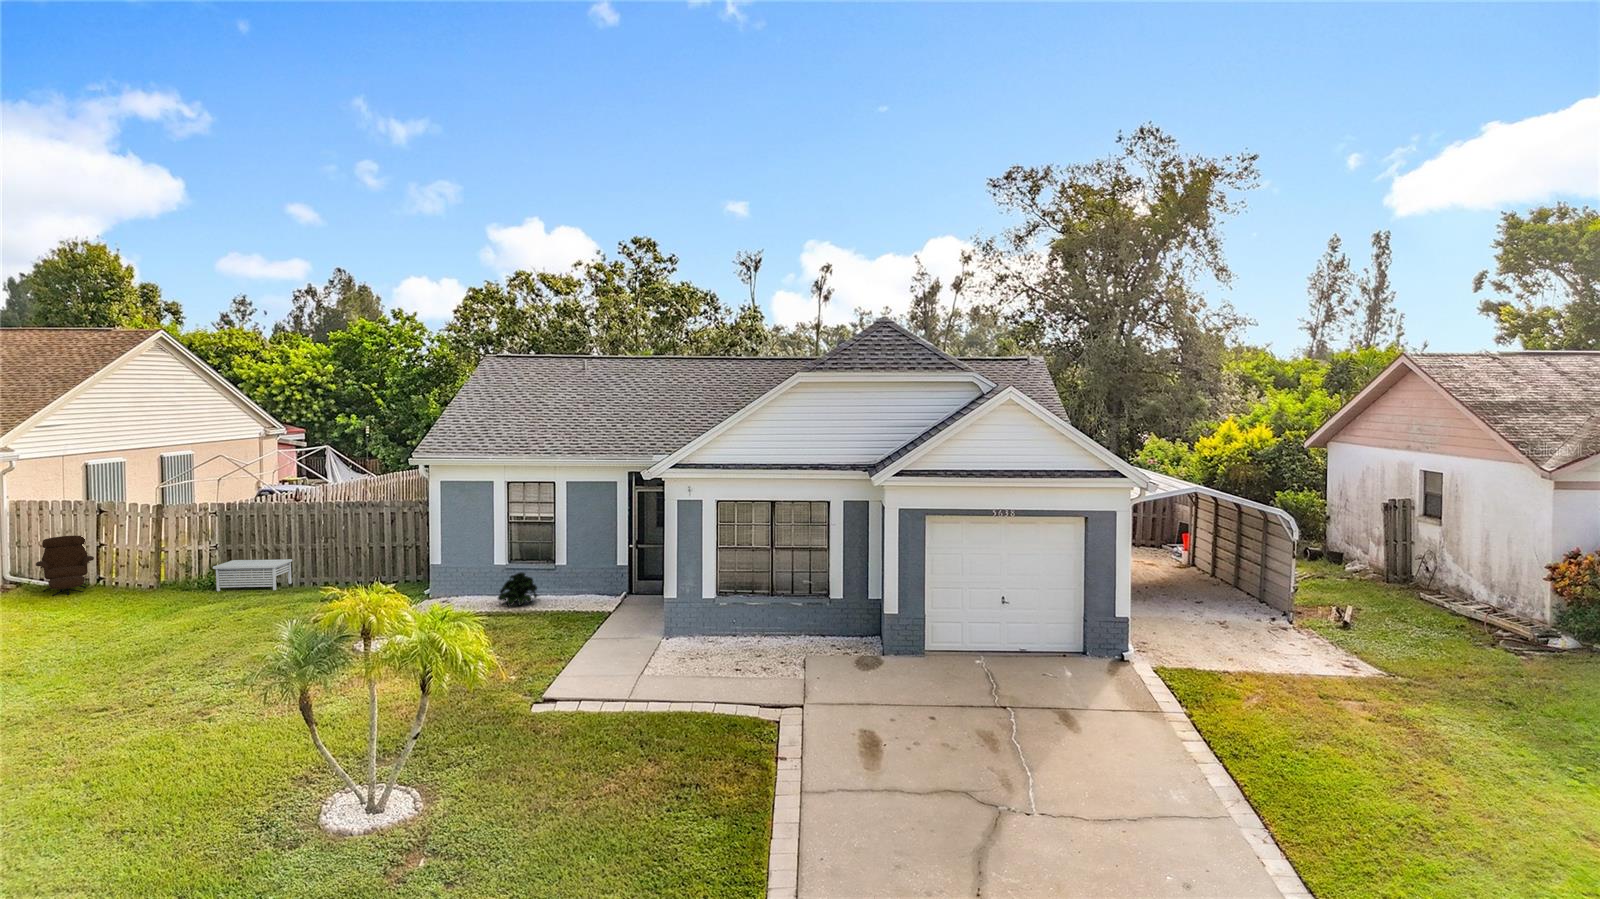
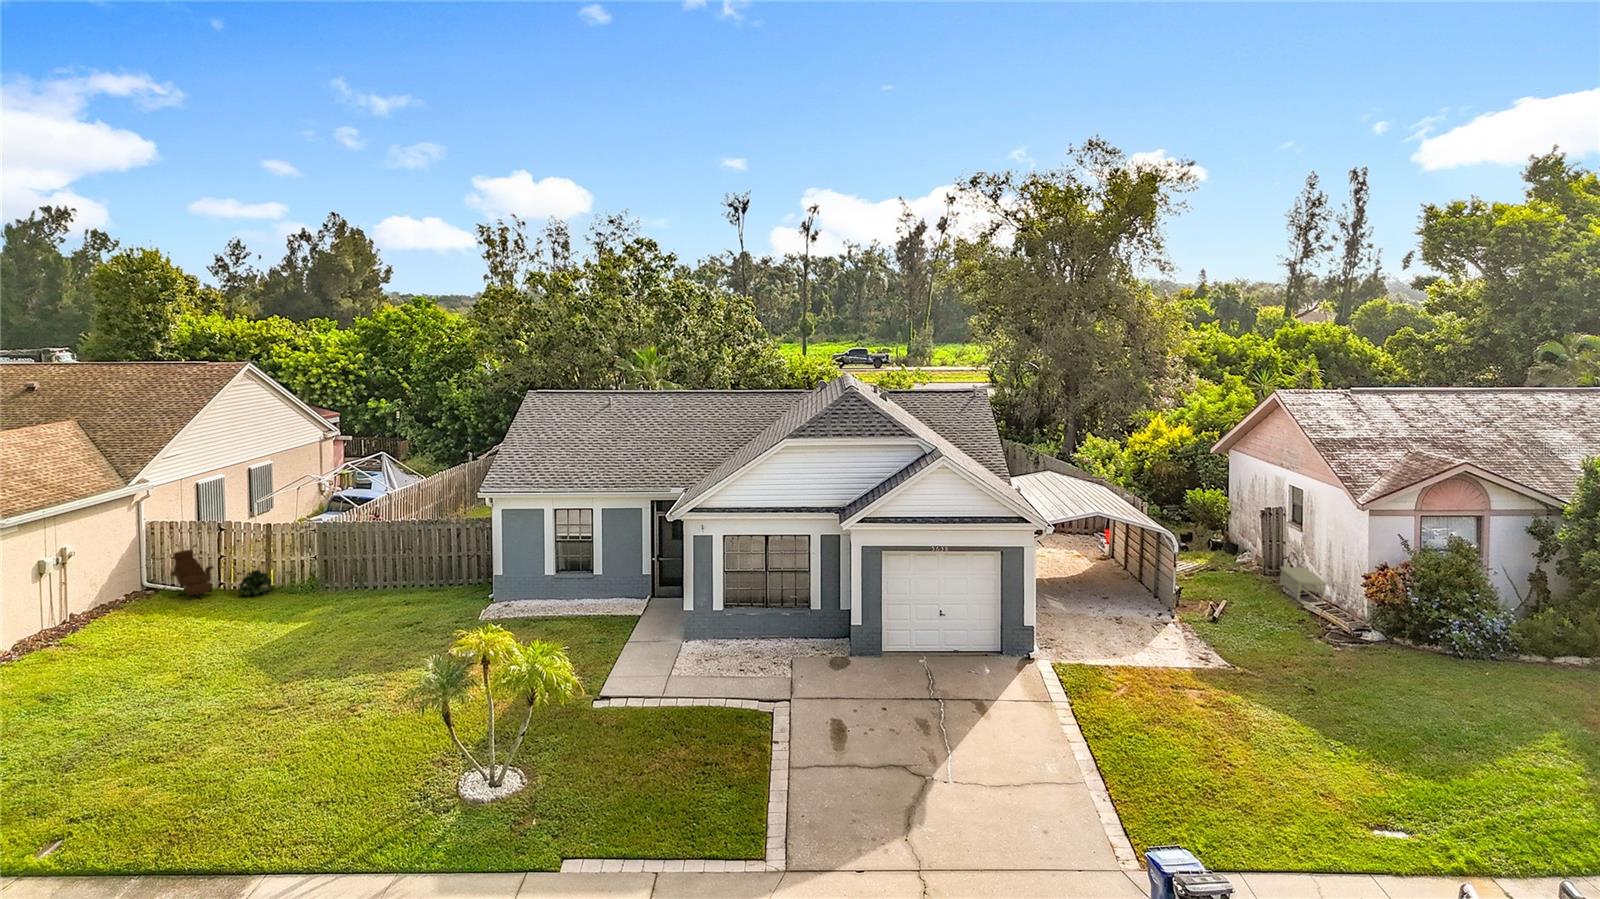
storage bench: present [213,559,292,591] -> present [1279,566,1327,600]
potted plant: present [498,572,537,606] -> present [238,570,272,597]

